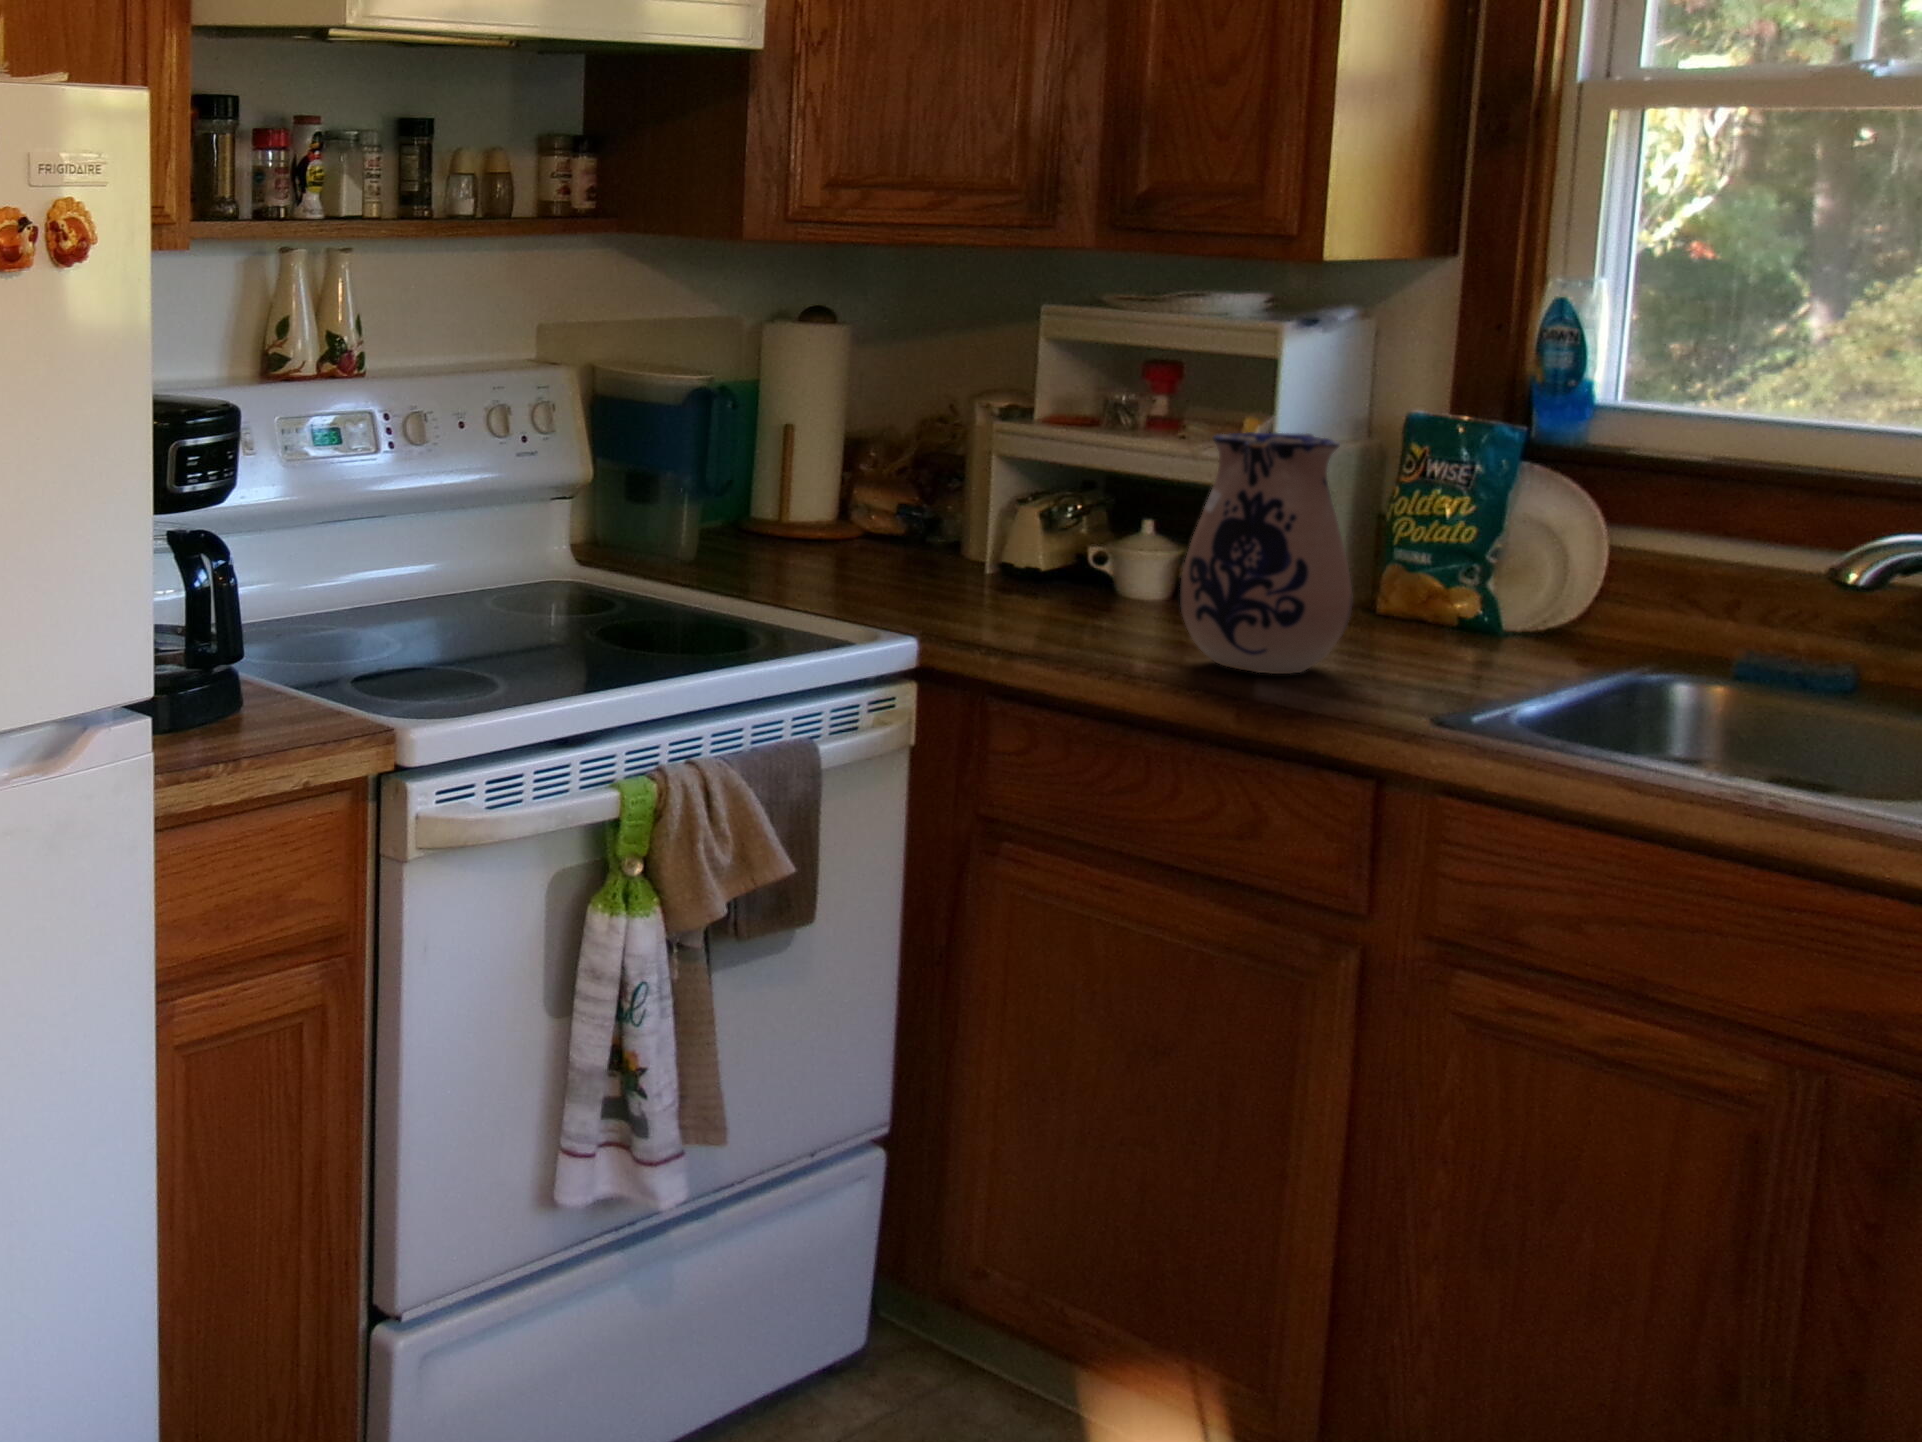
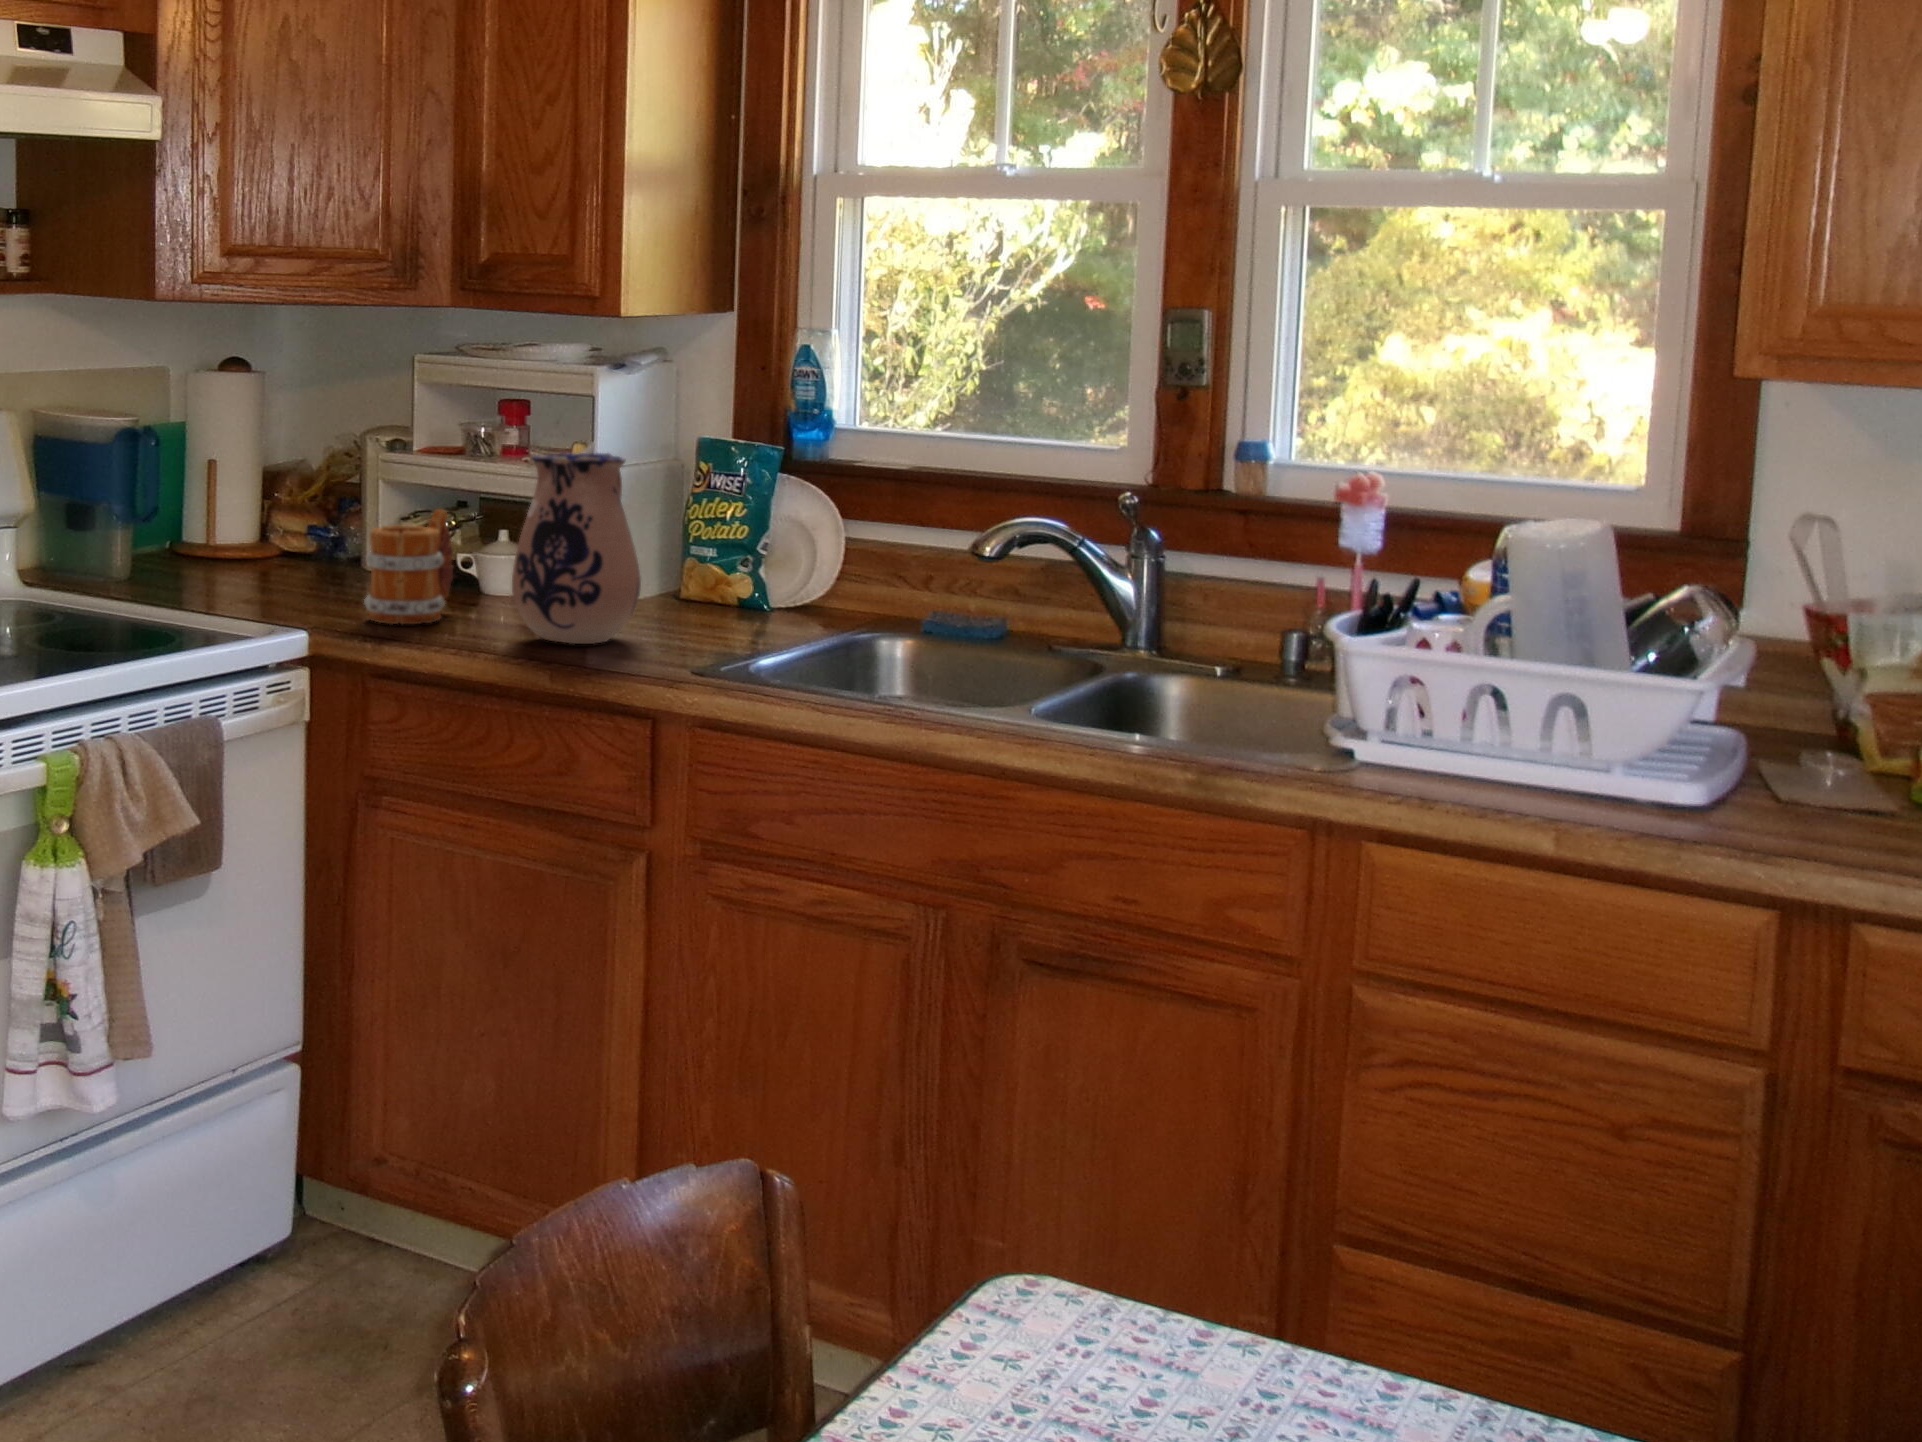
mug: none [981,494,1091,634] -> present [364,509,453,624]

